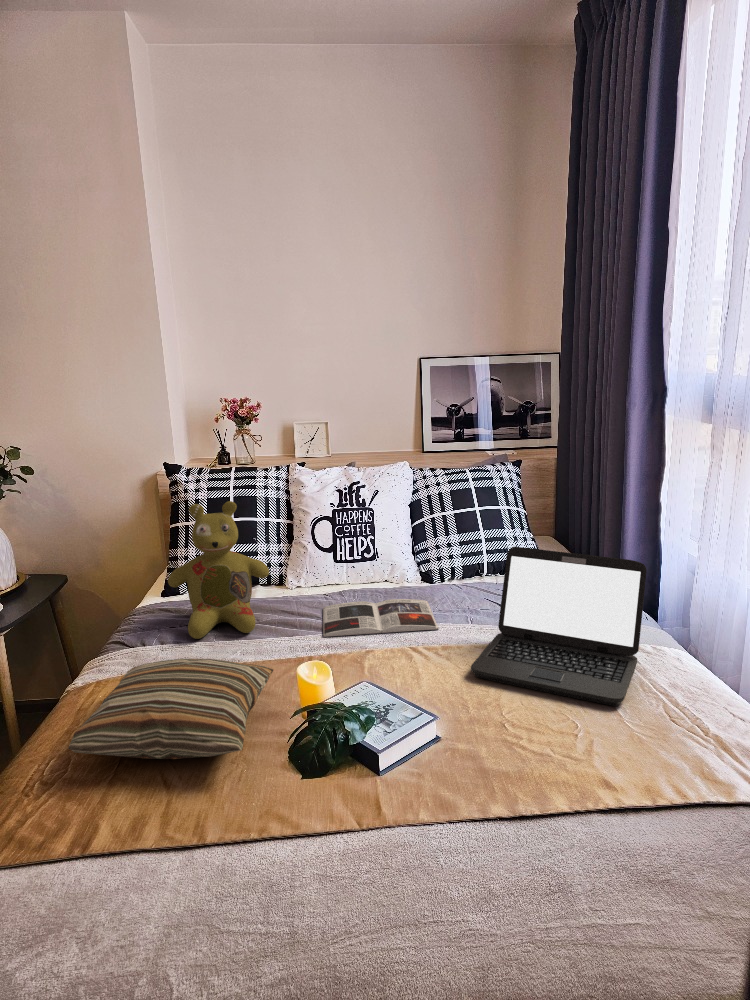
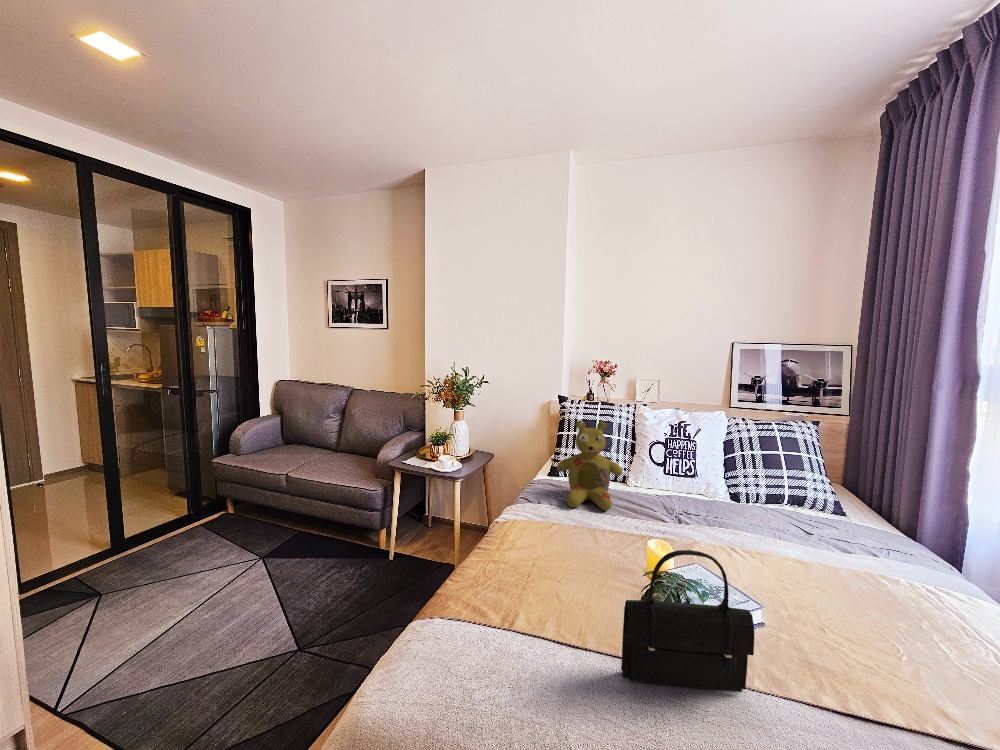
laptop: present [471,547,647,706] -> none [785,485,967,641]
magazine: present [323,599,439,637] -> none [658,503,751,537]
pillow: present [68,659,273,759] -> none [499,517,628,591]
handbag: none [249,672,414,863] -> present [621,550,754,692]

